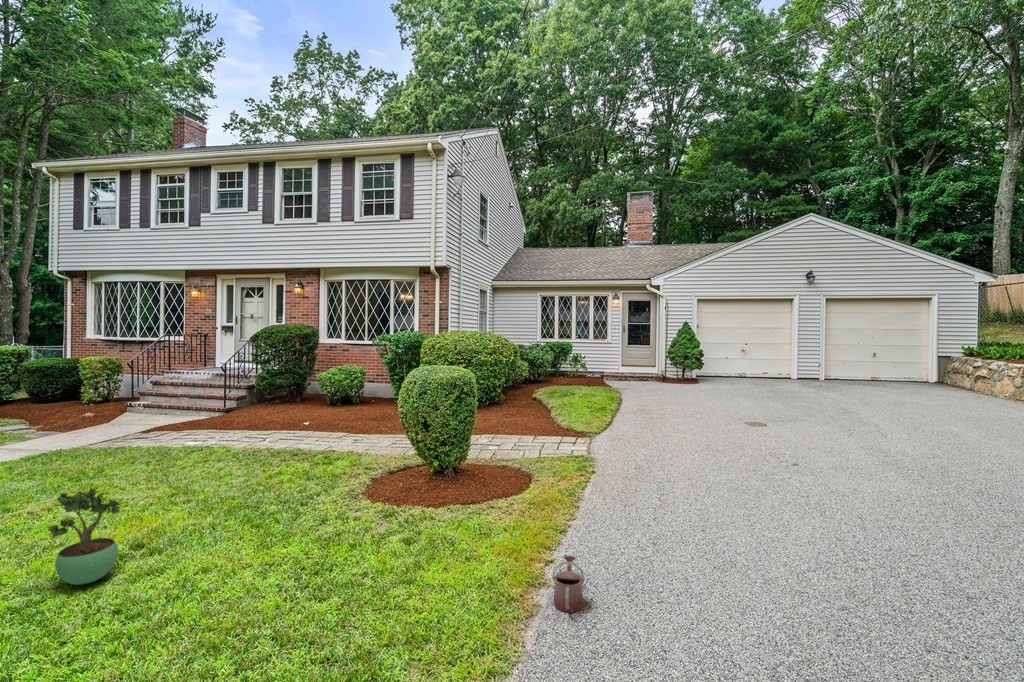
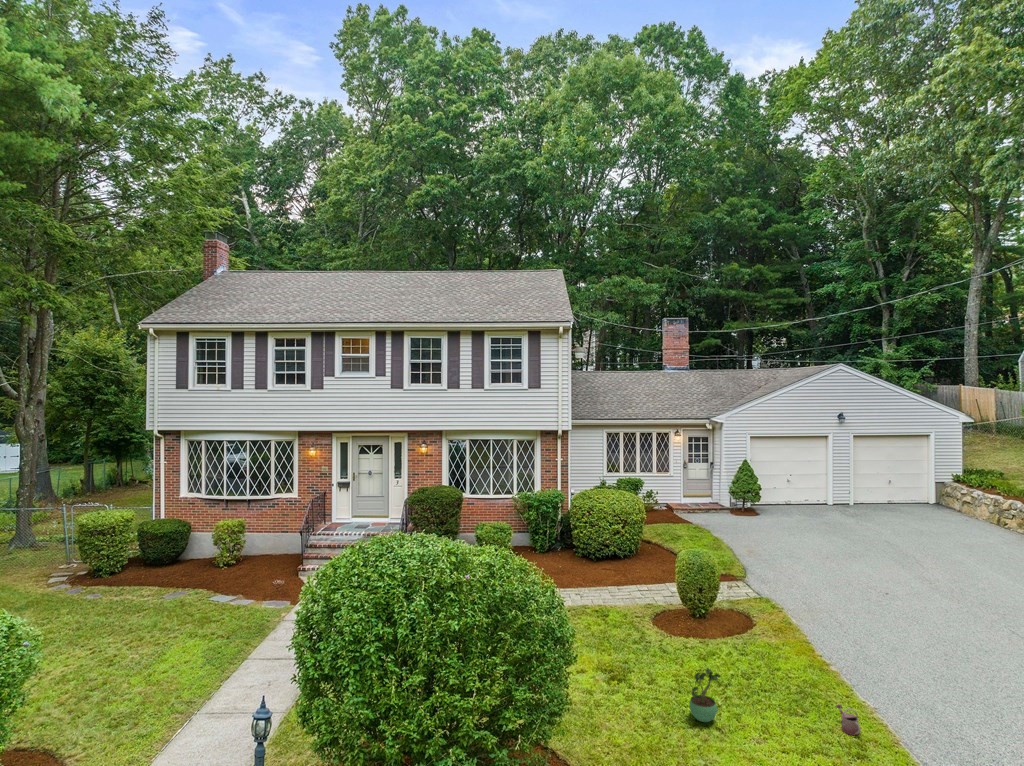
watering can: present [552,556,584,612] -> present [836,705,860,735]

